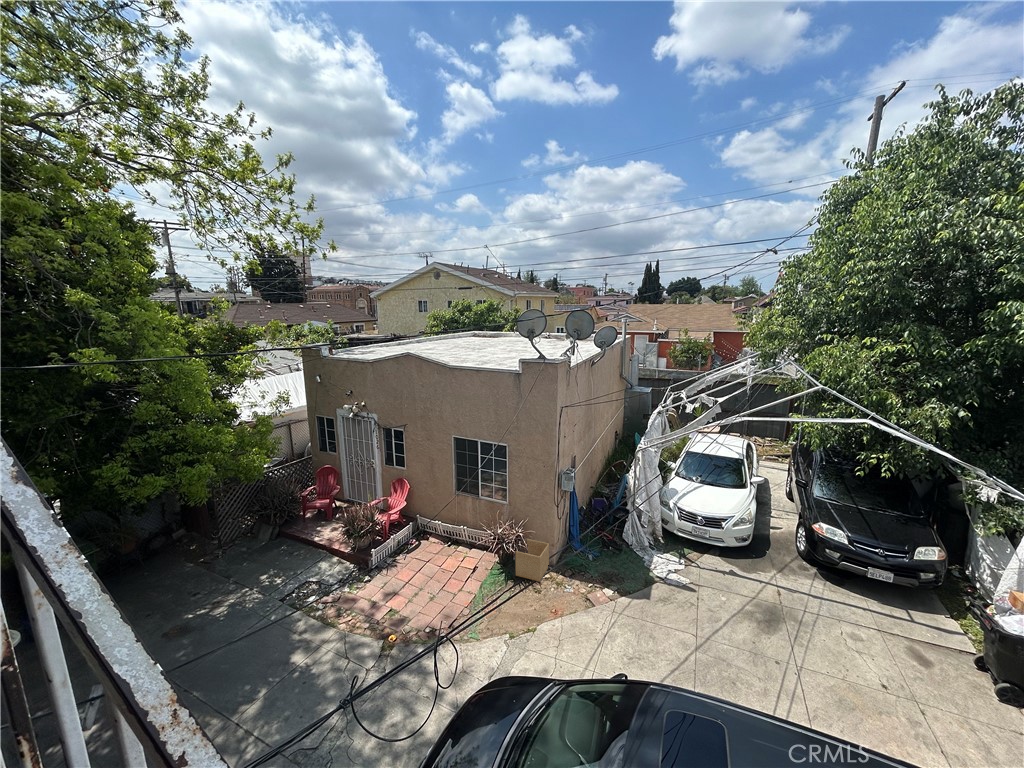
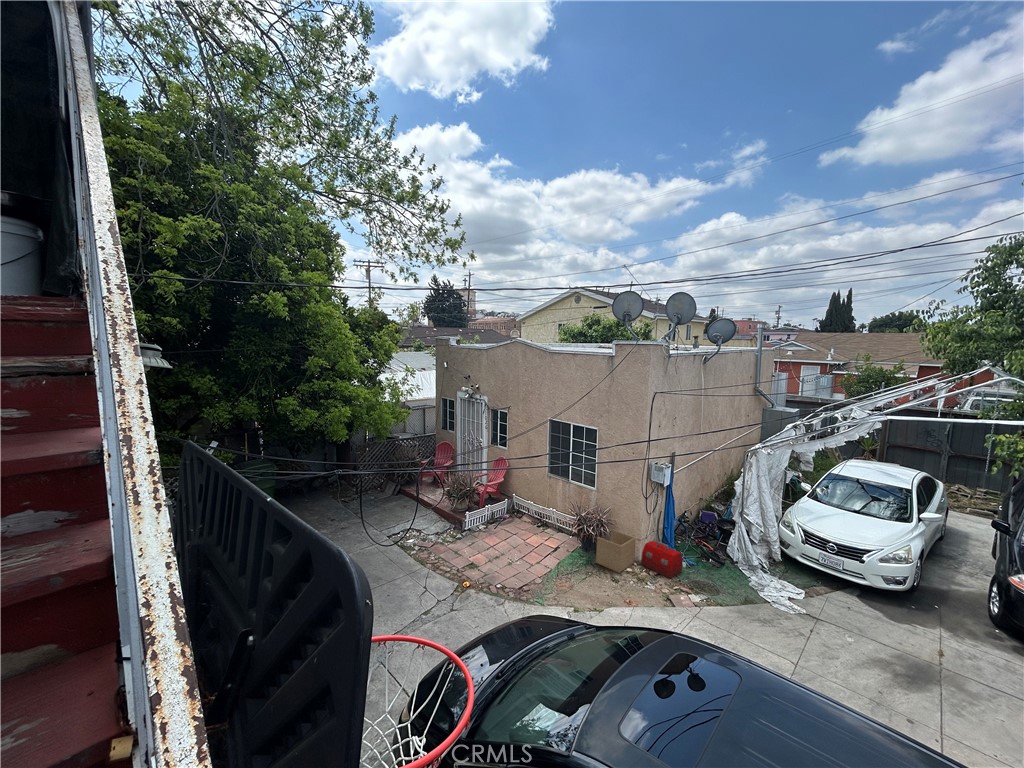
toolbox: none [556,542,591,576] -> present [642,541,683,578]

